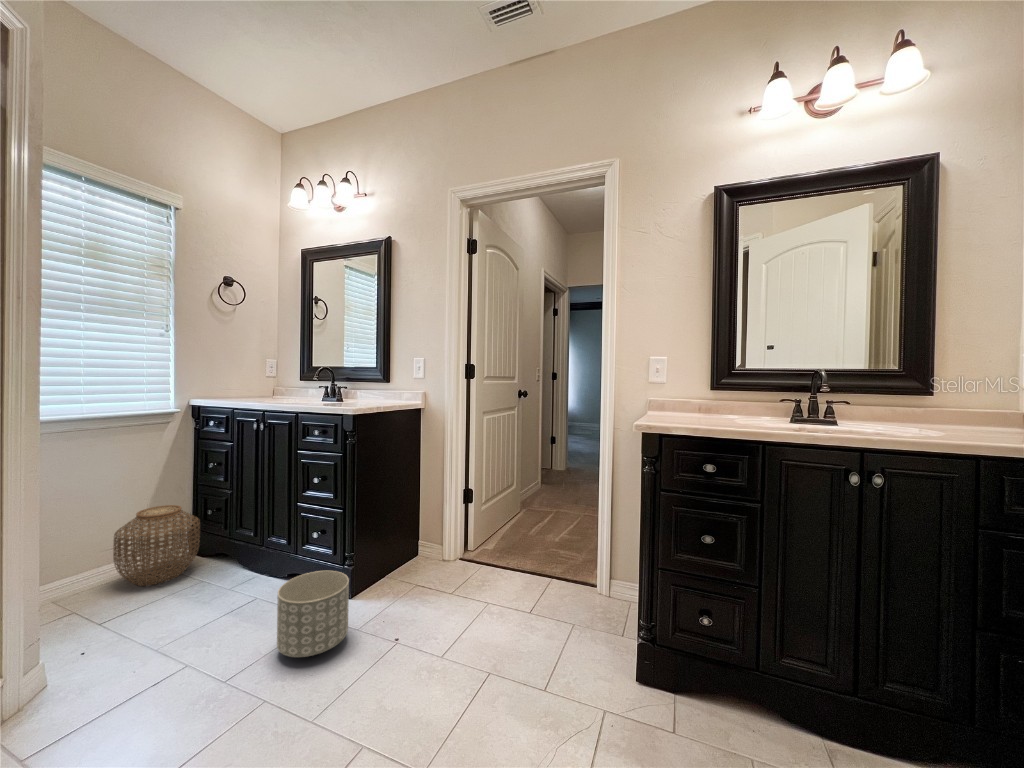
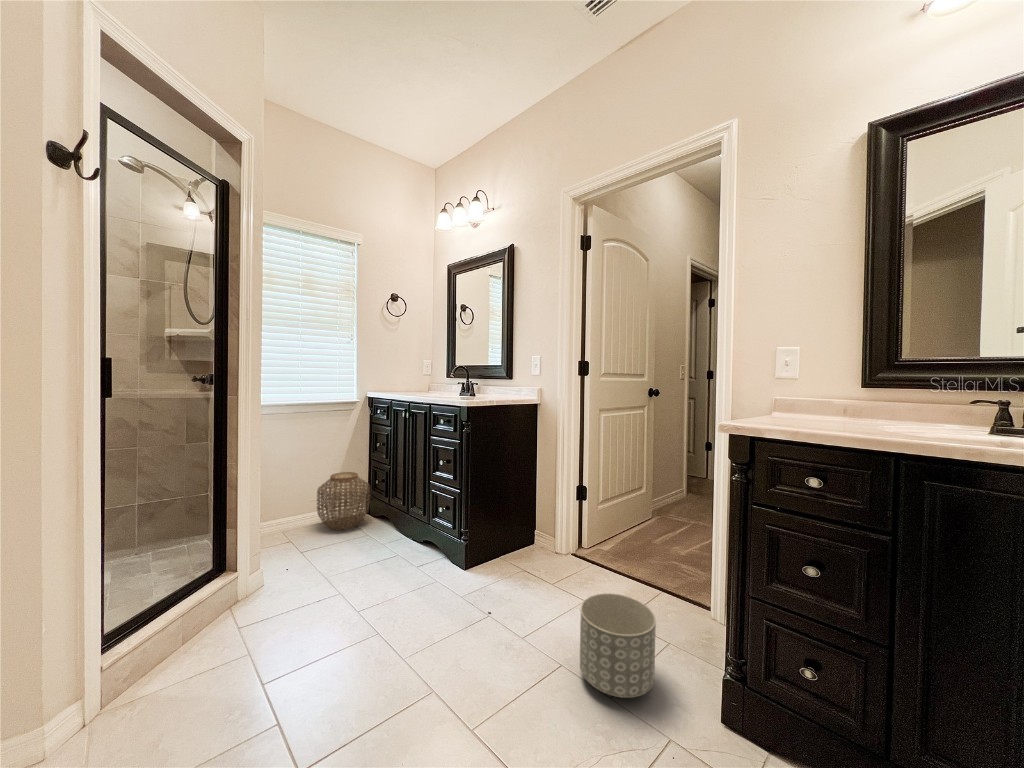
planter: present [277,571,349,657] -> present [580,593,656,698]

